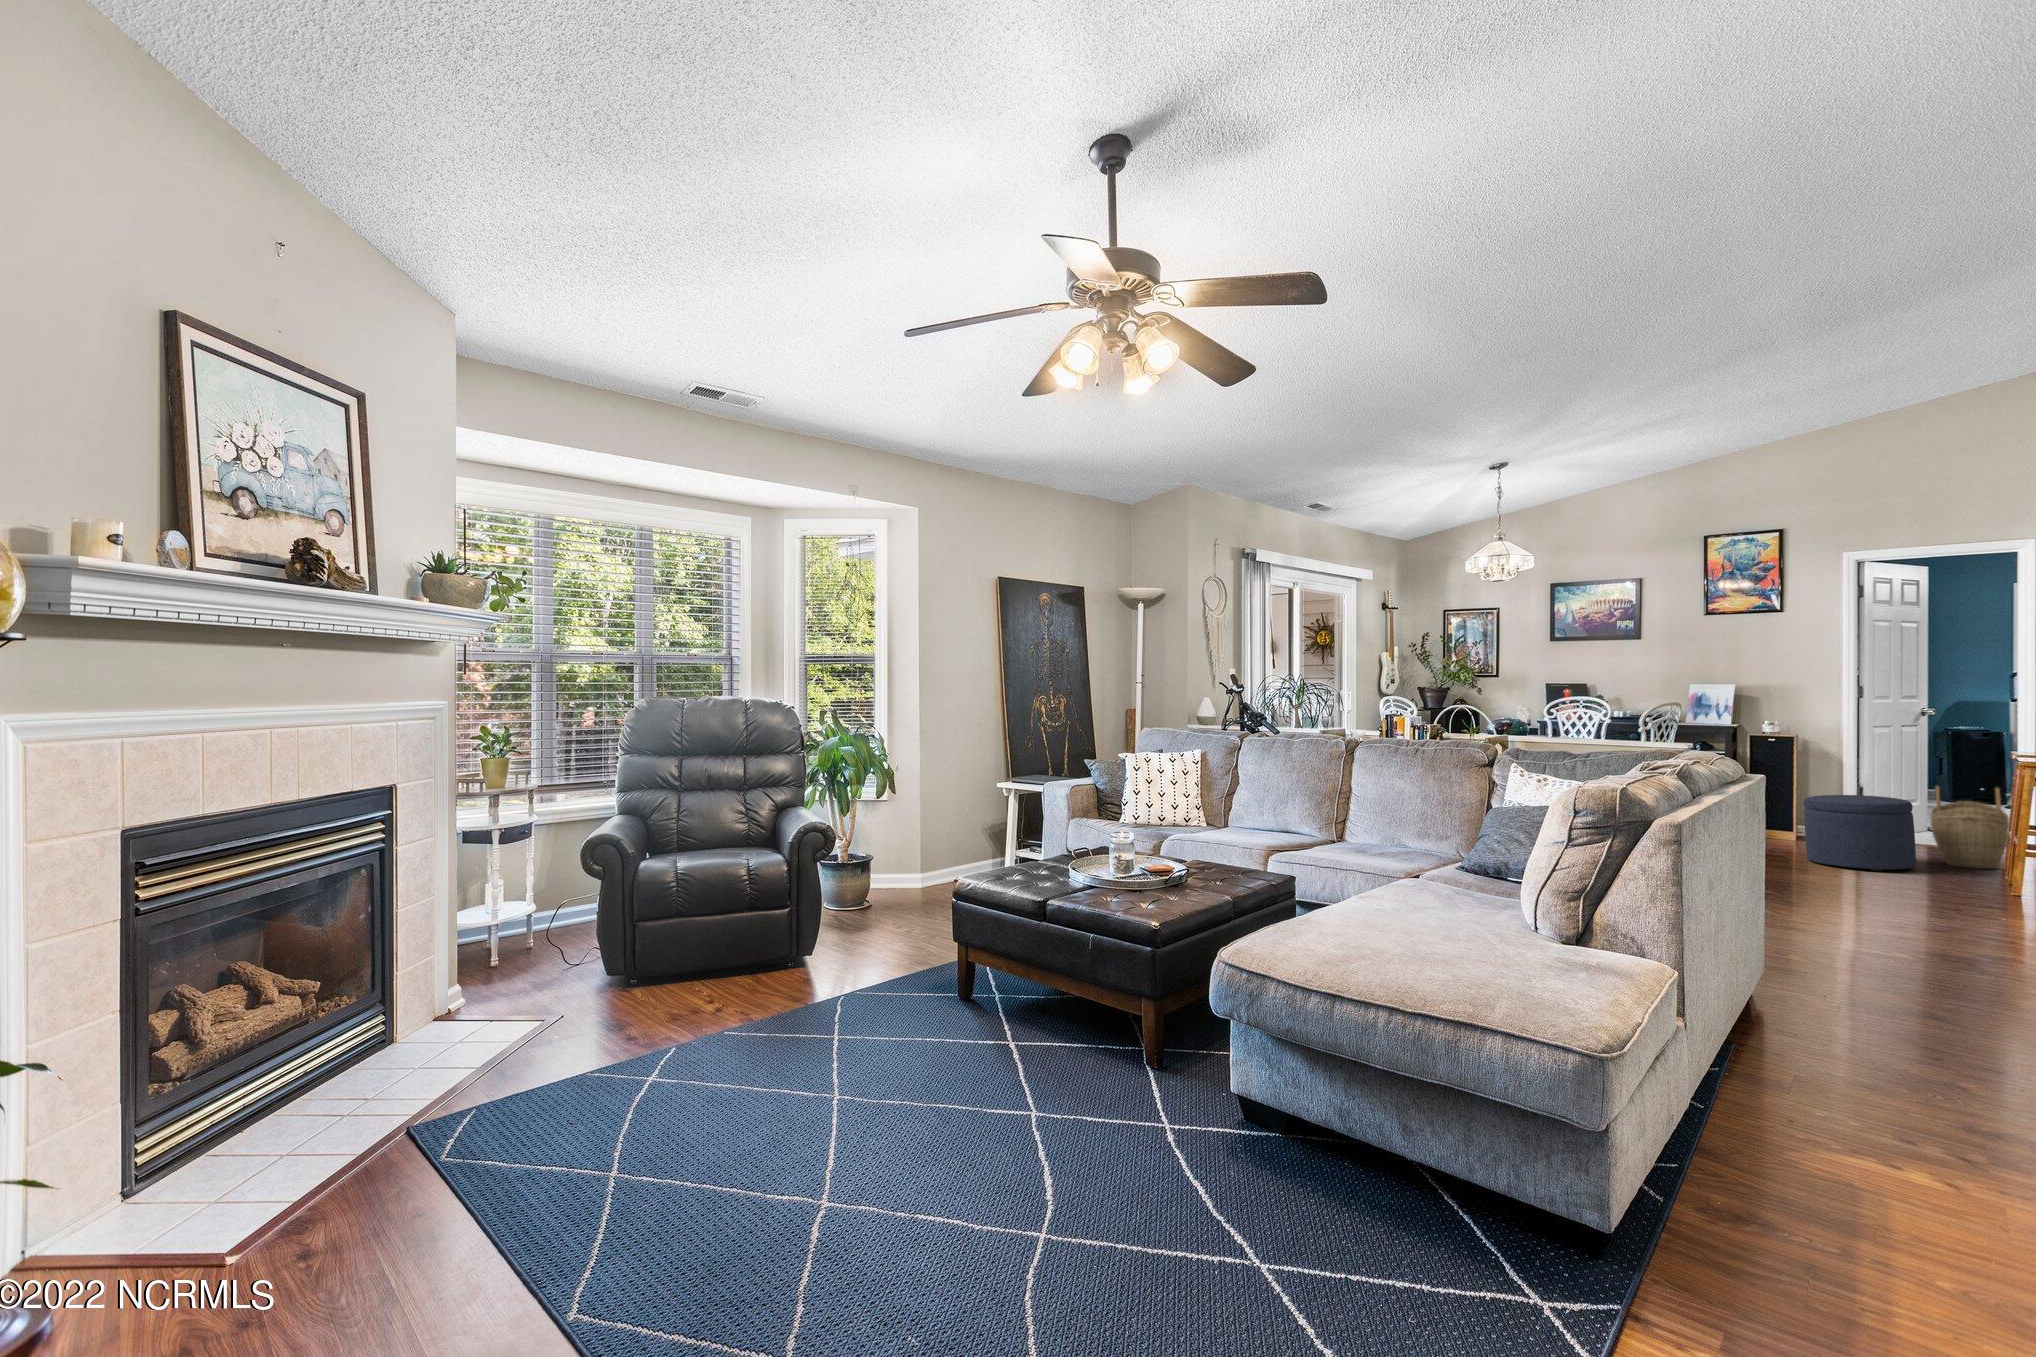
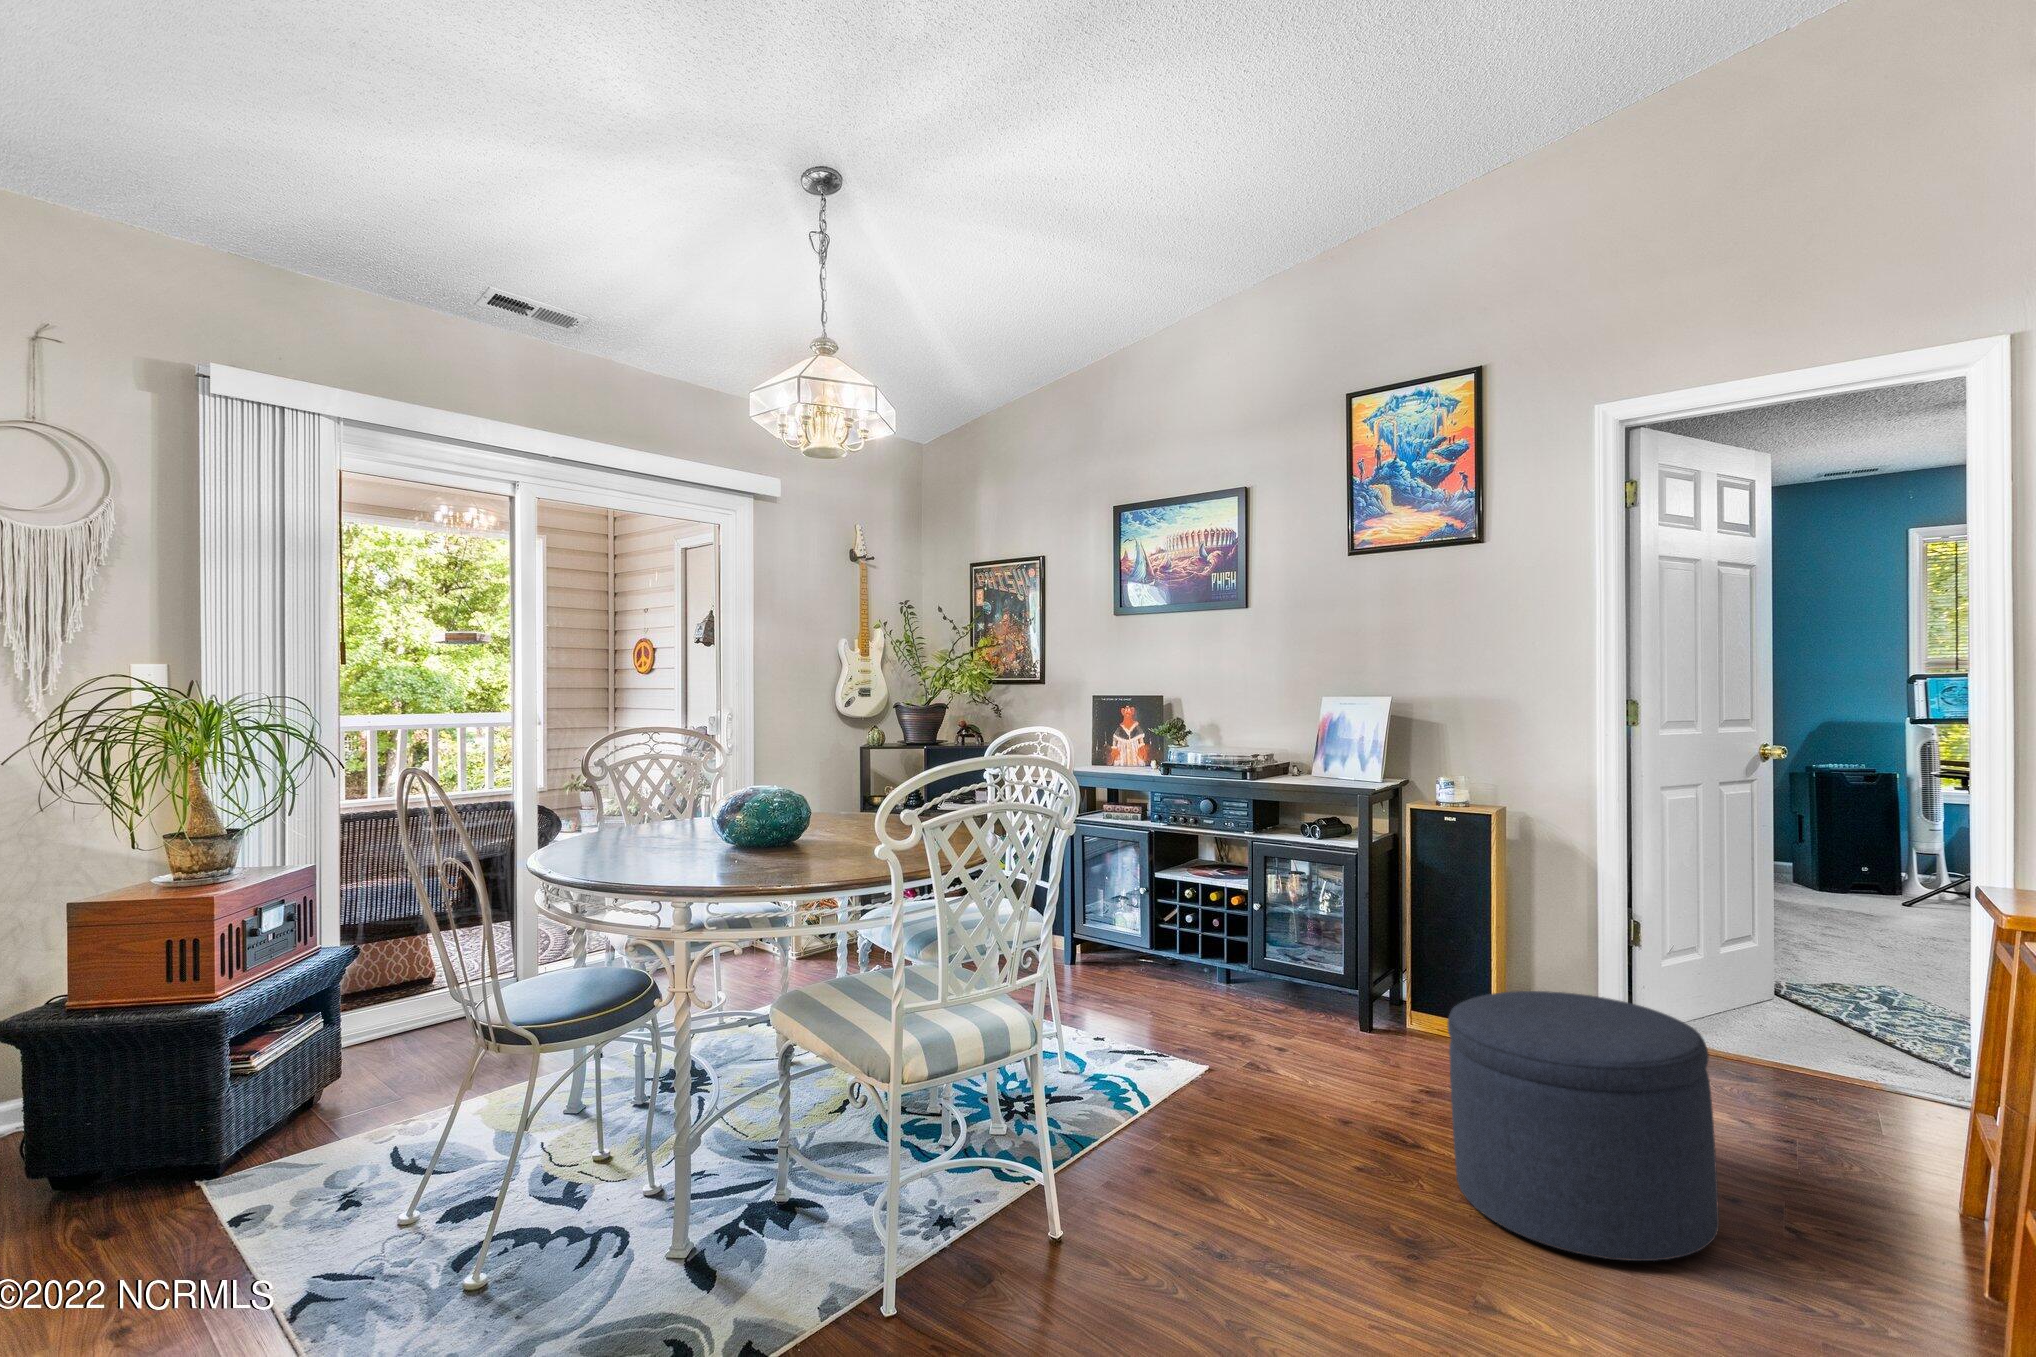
woven basket: present [1931,786,2010,869] -> none [1763,968,1963,1226]

